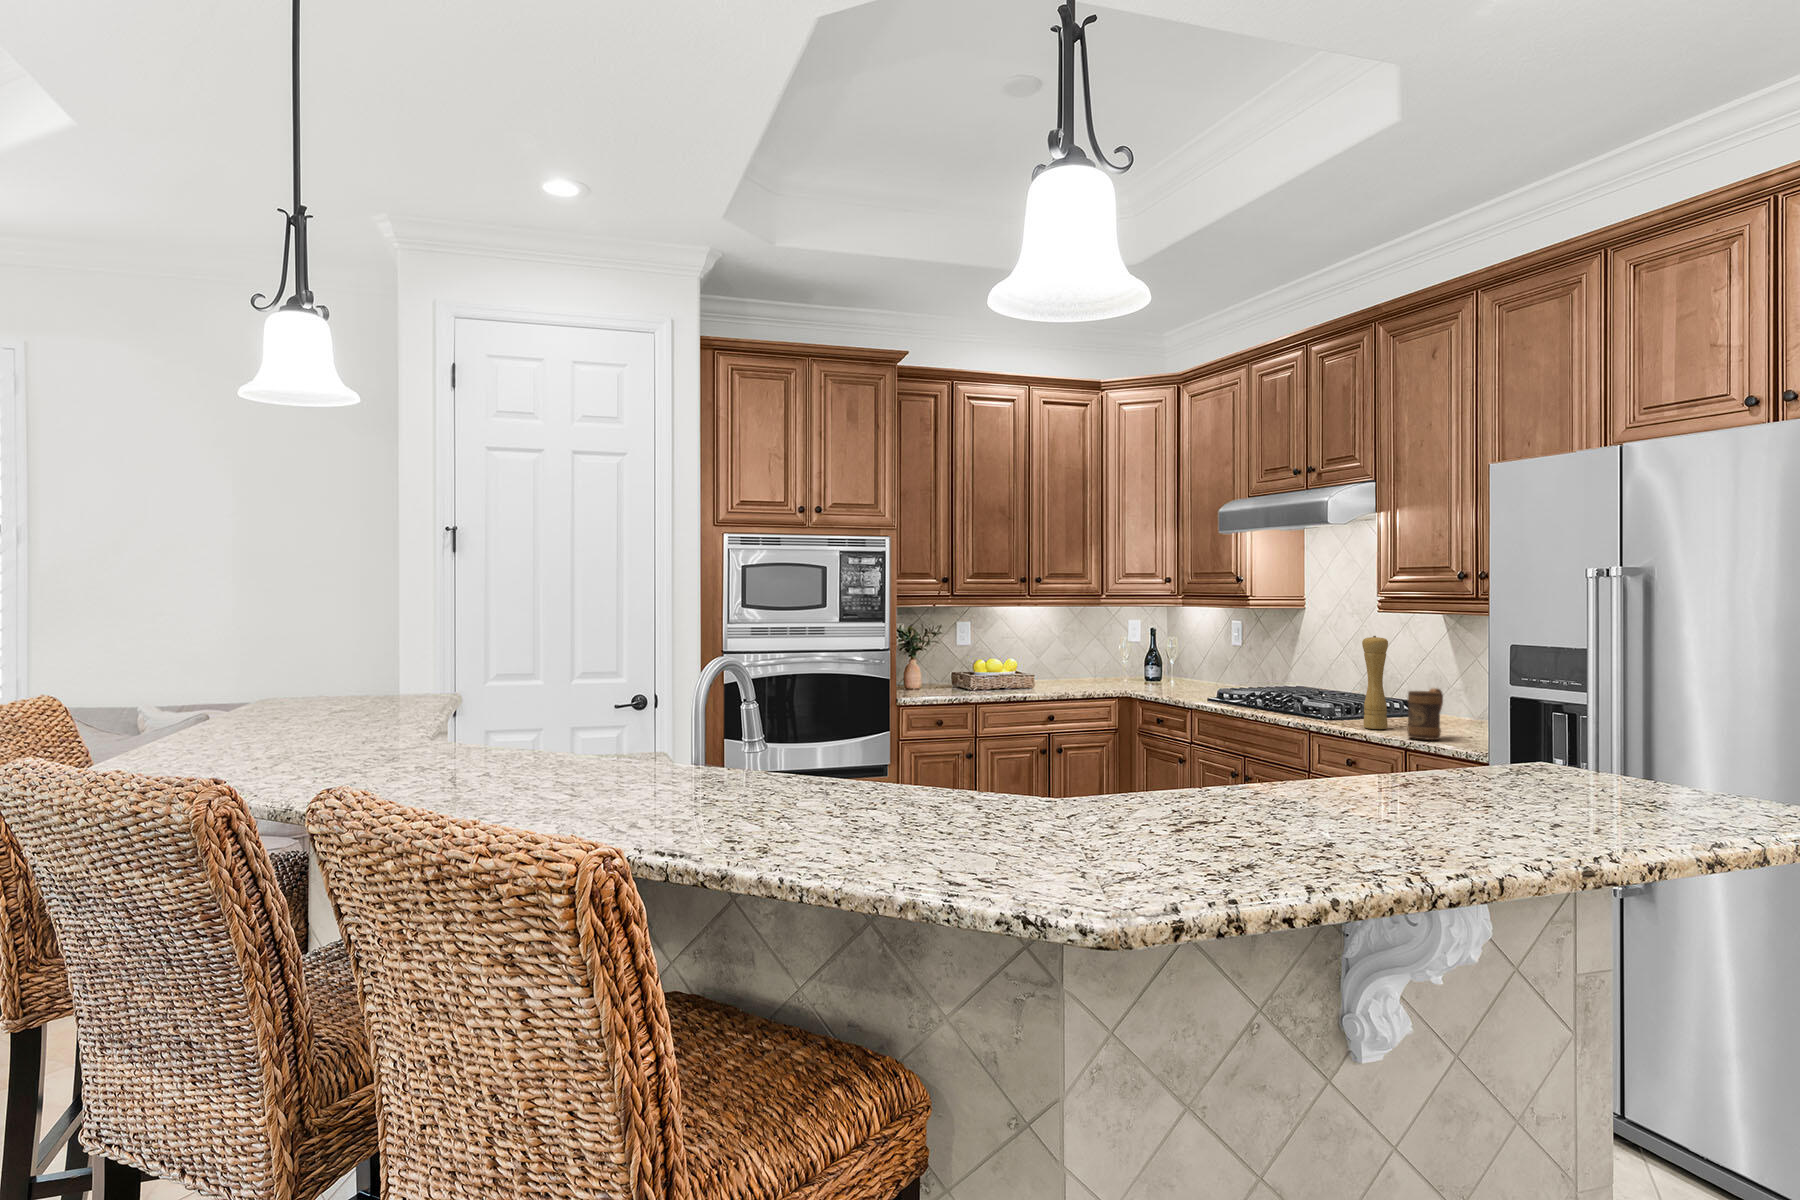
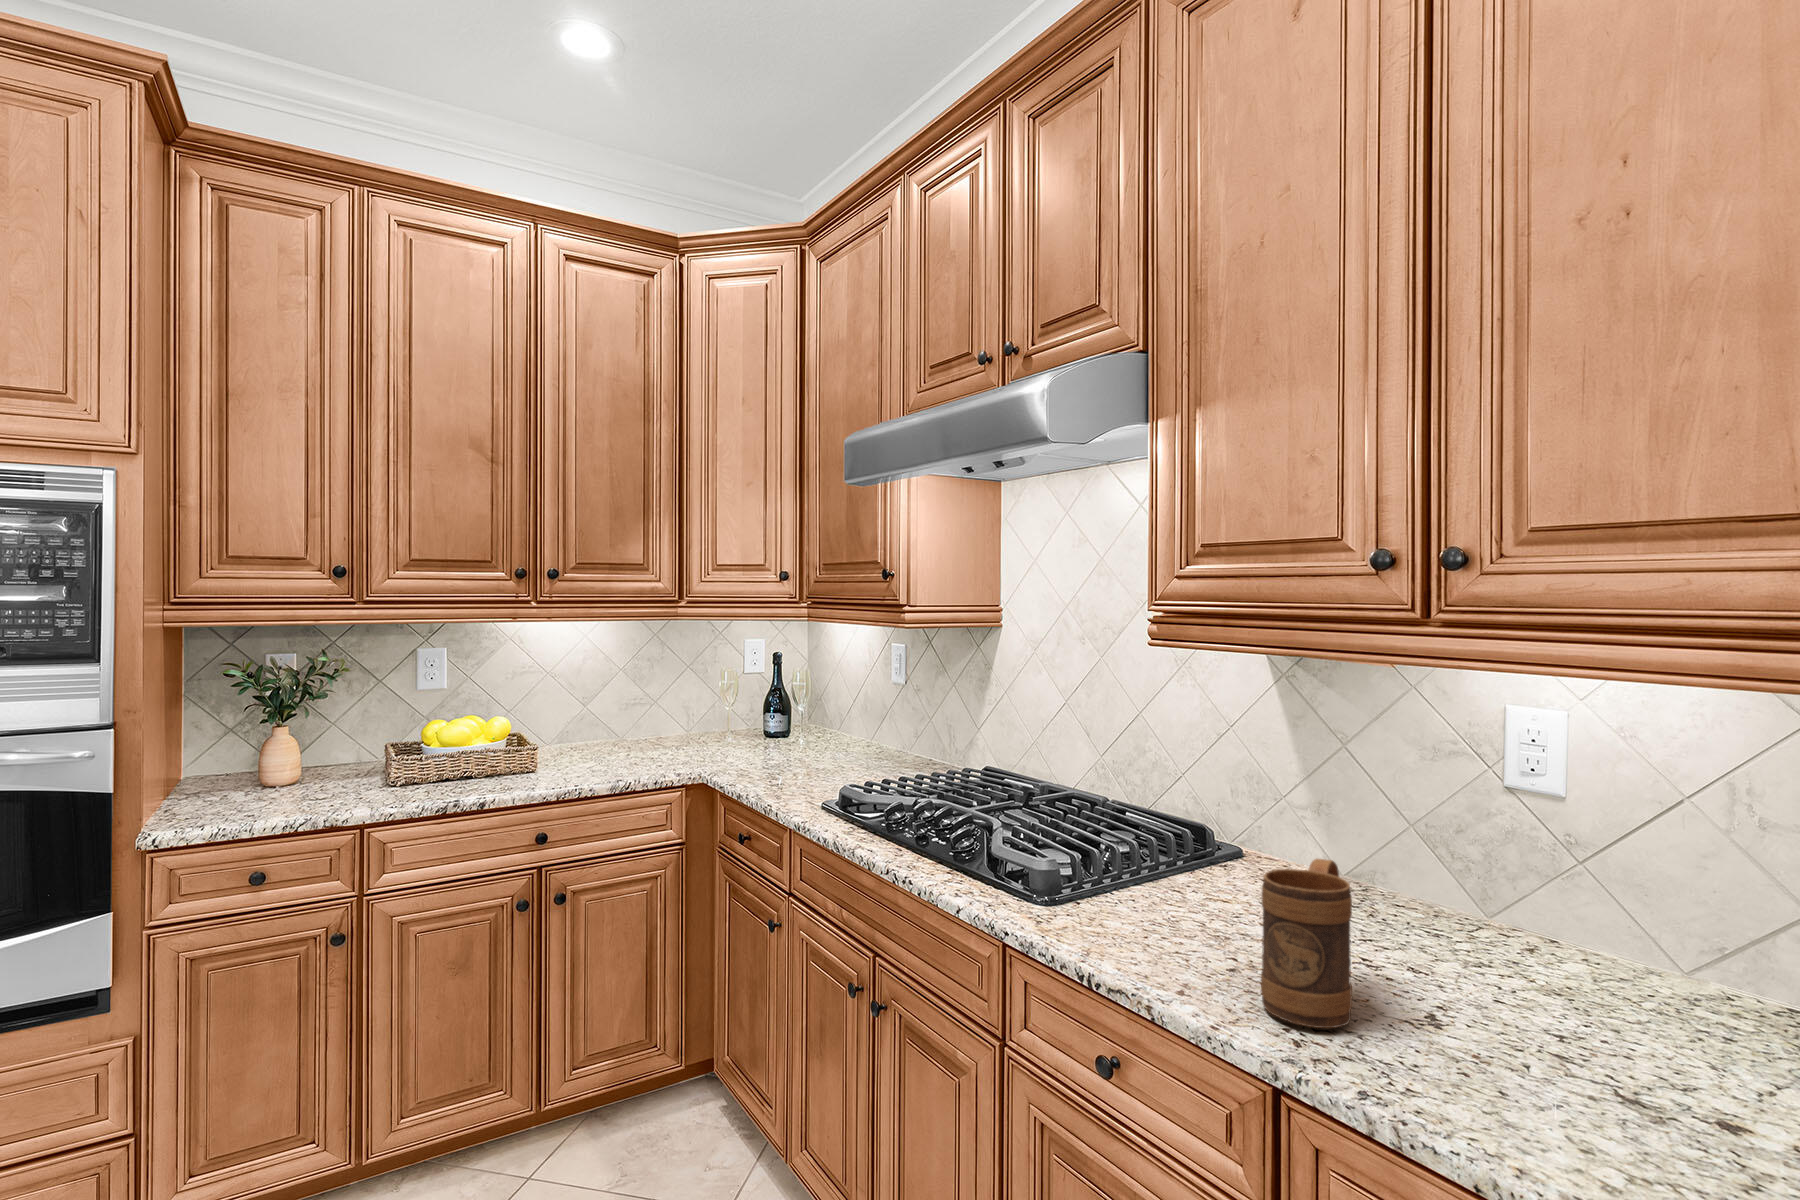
pepper mill: present [1362,636,1388,729] -> none [1131,709,1194,954]

